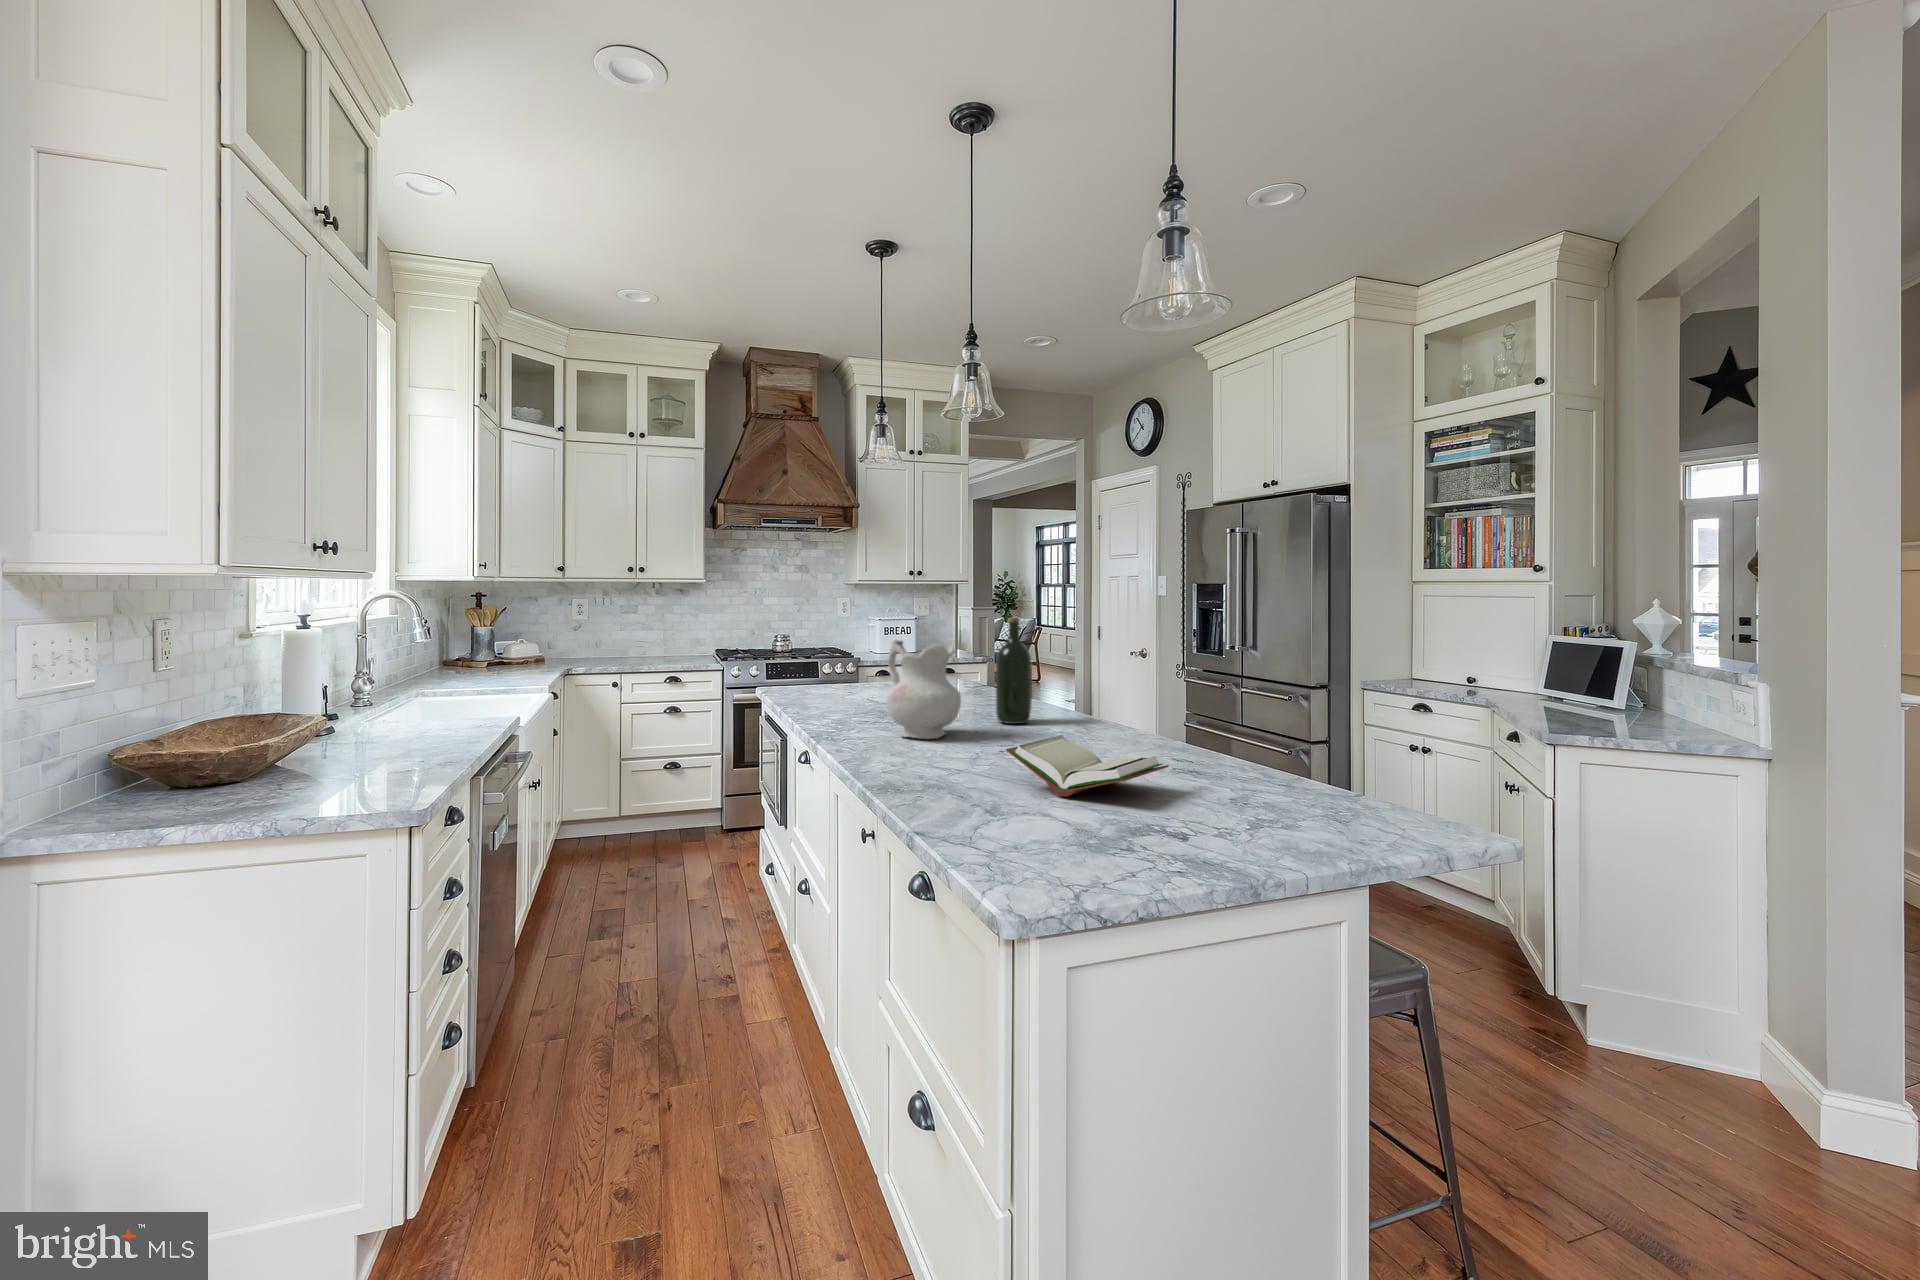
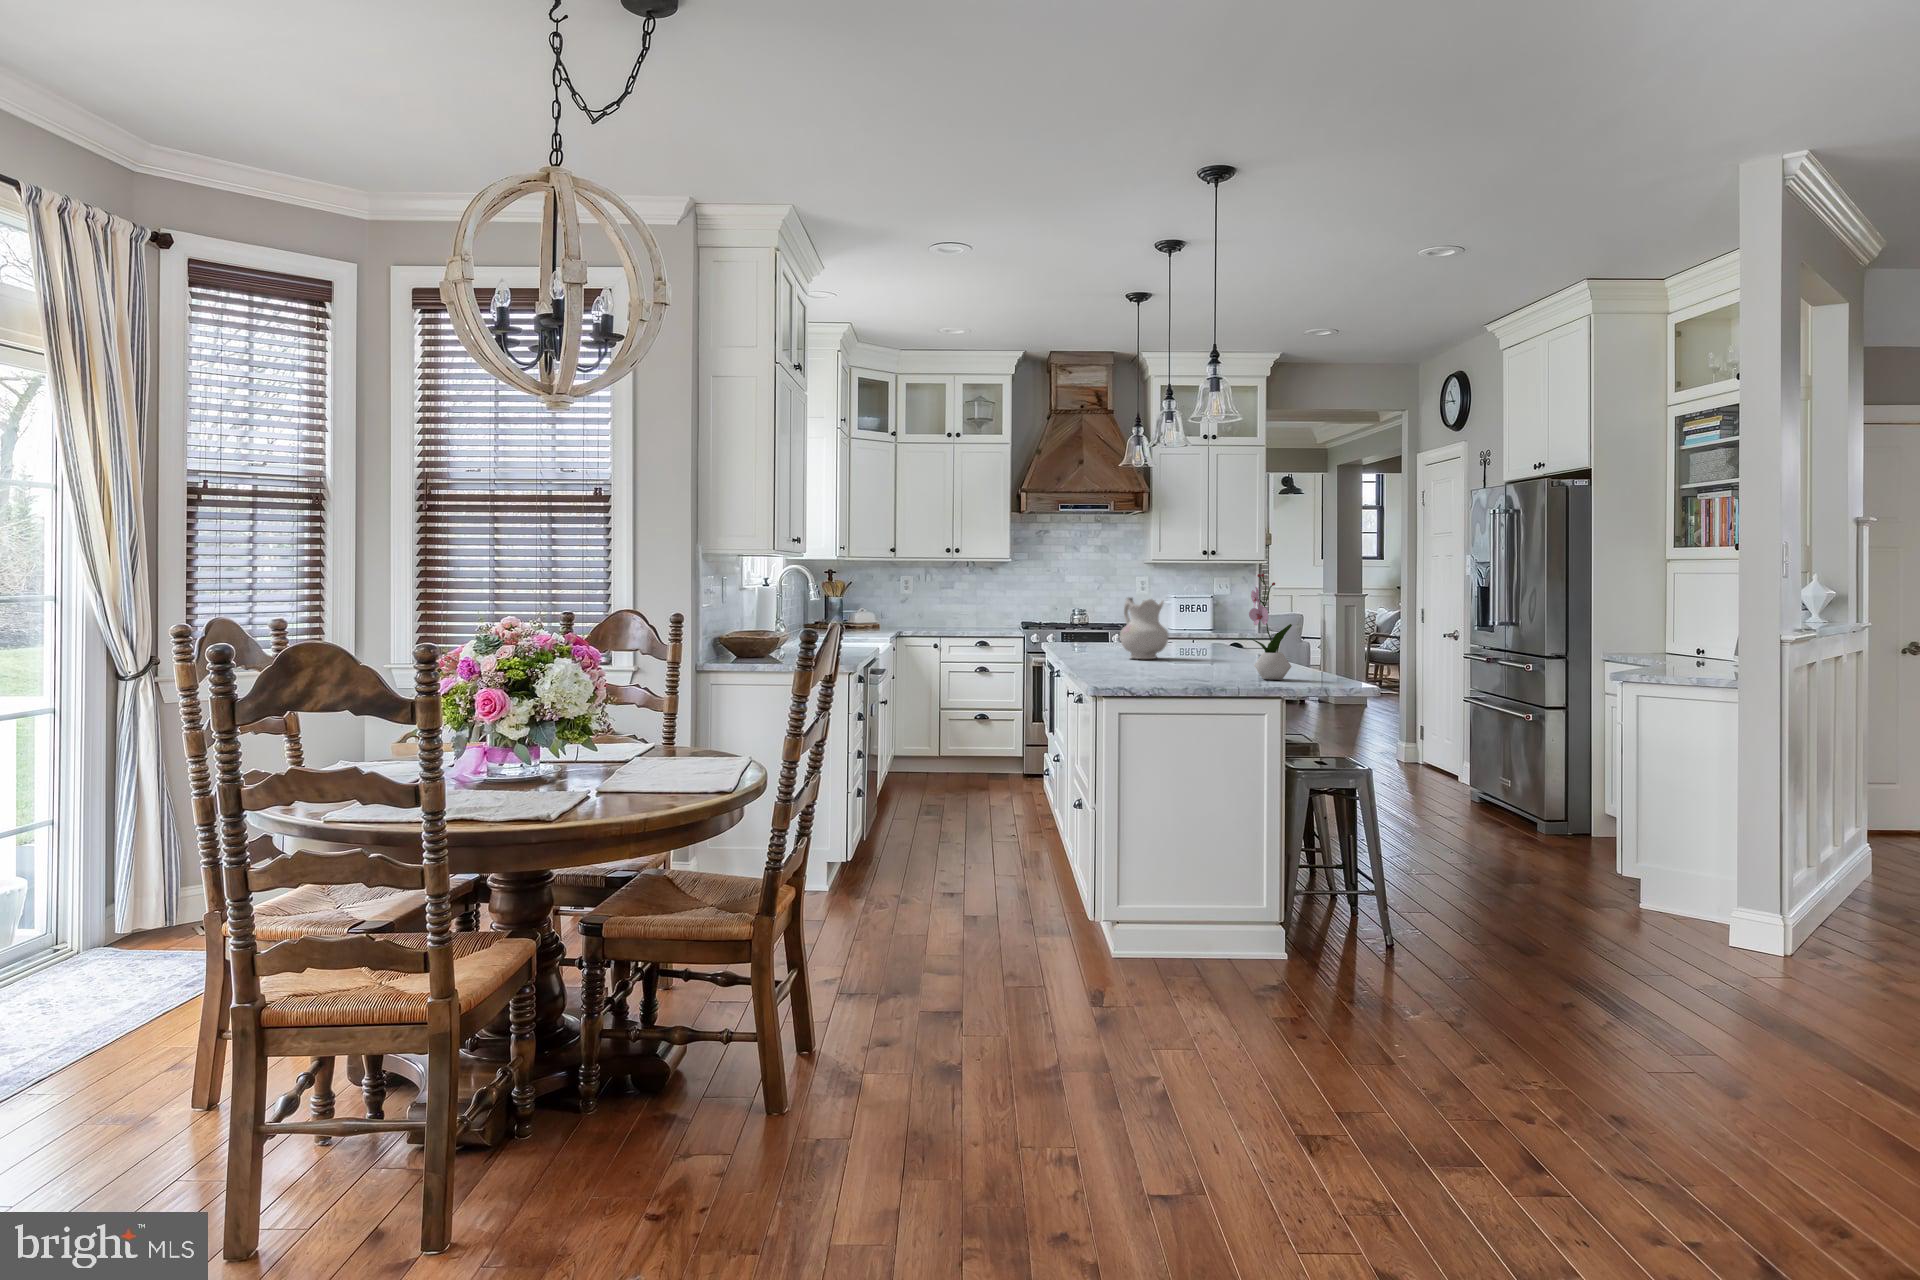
flower arrangement: none [1190,612,1287,820] -> present [1249,574,1292,680]
wine bottle: present [996,617,1032,724] -> none [1201,583,1227,657]
book: present [1006,735,1169,796] -> none [1166,647,1254,673]

